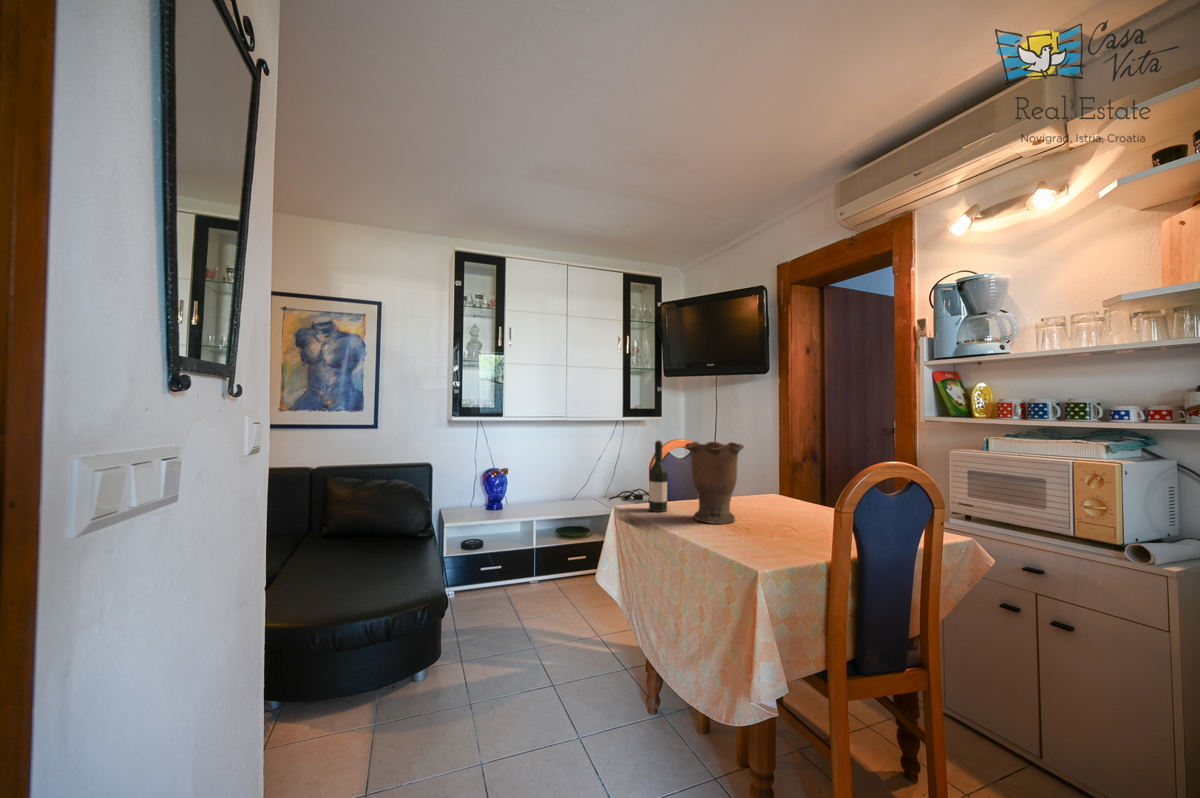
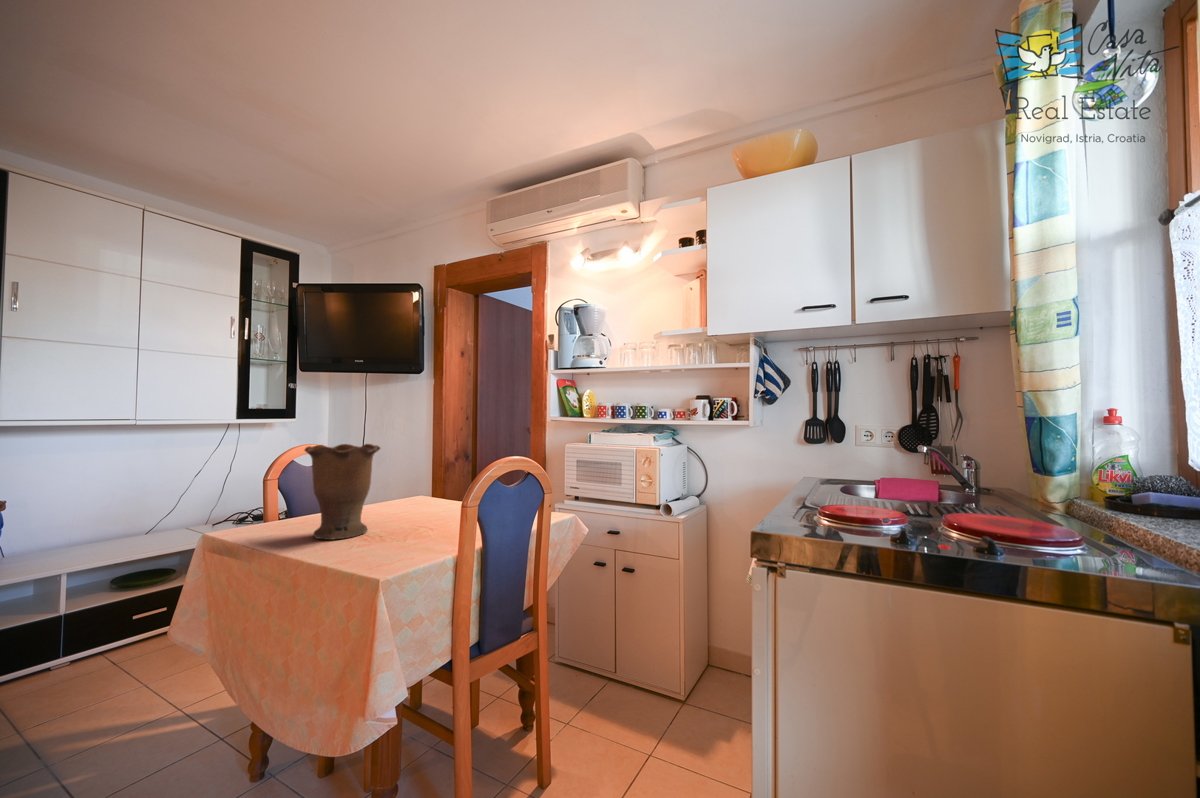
wine bottle: present [649,440,667,512] -> none [249,445,280,537]

